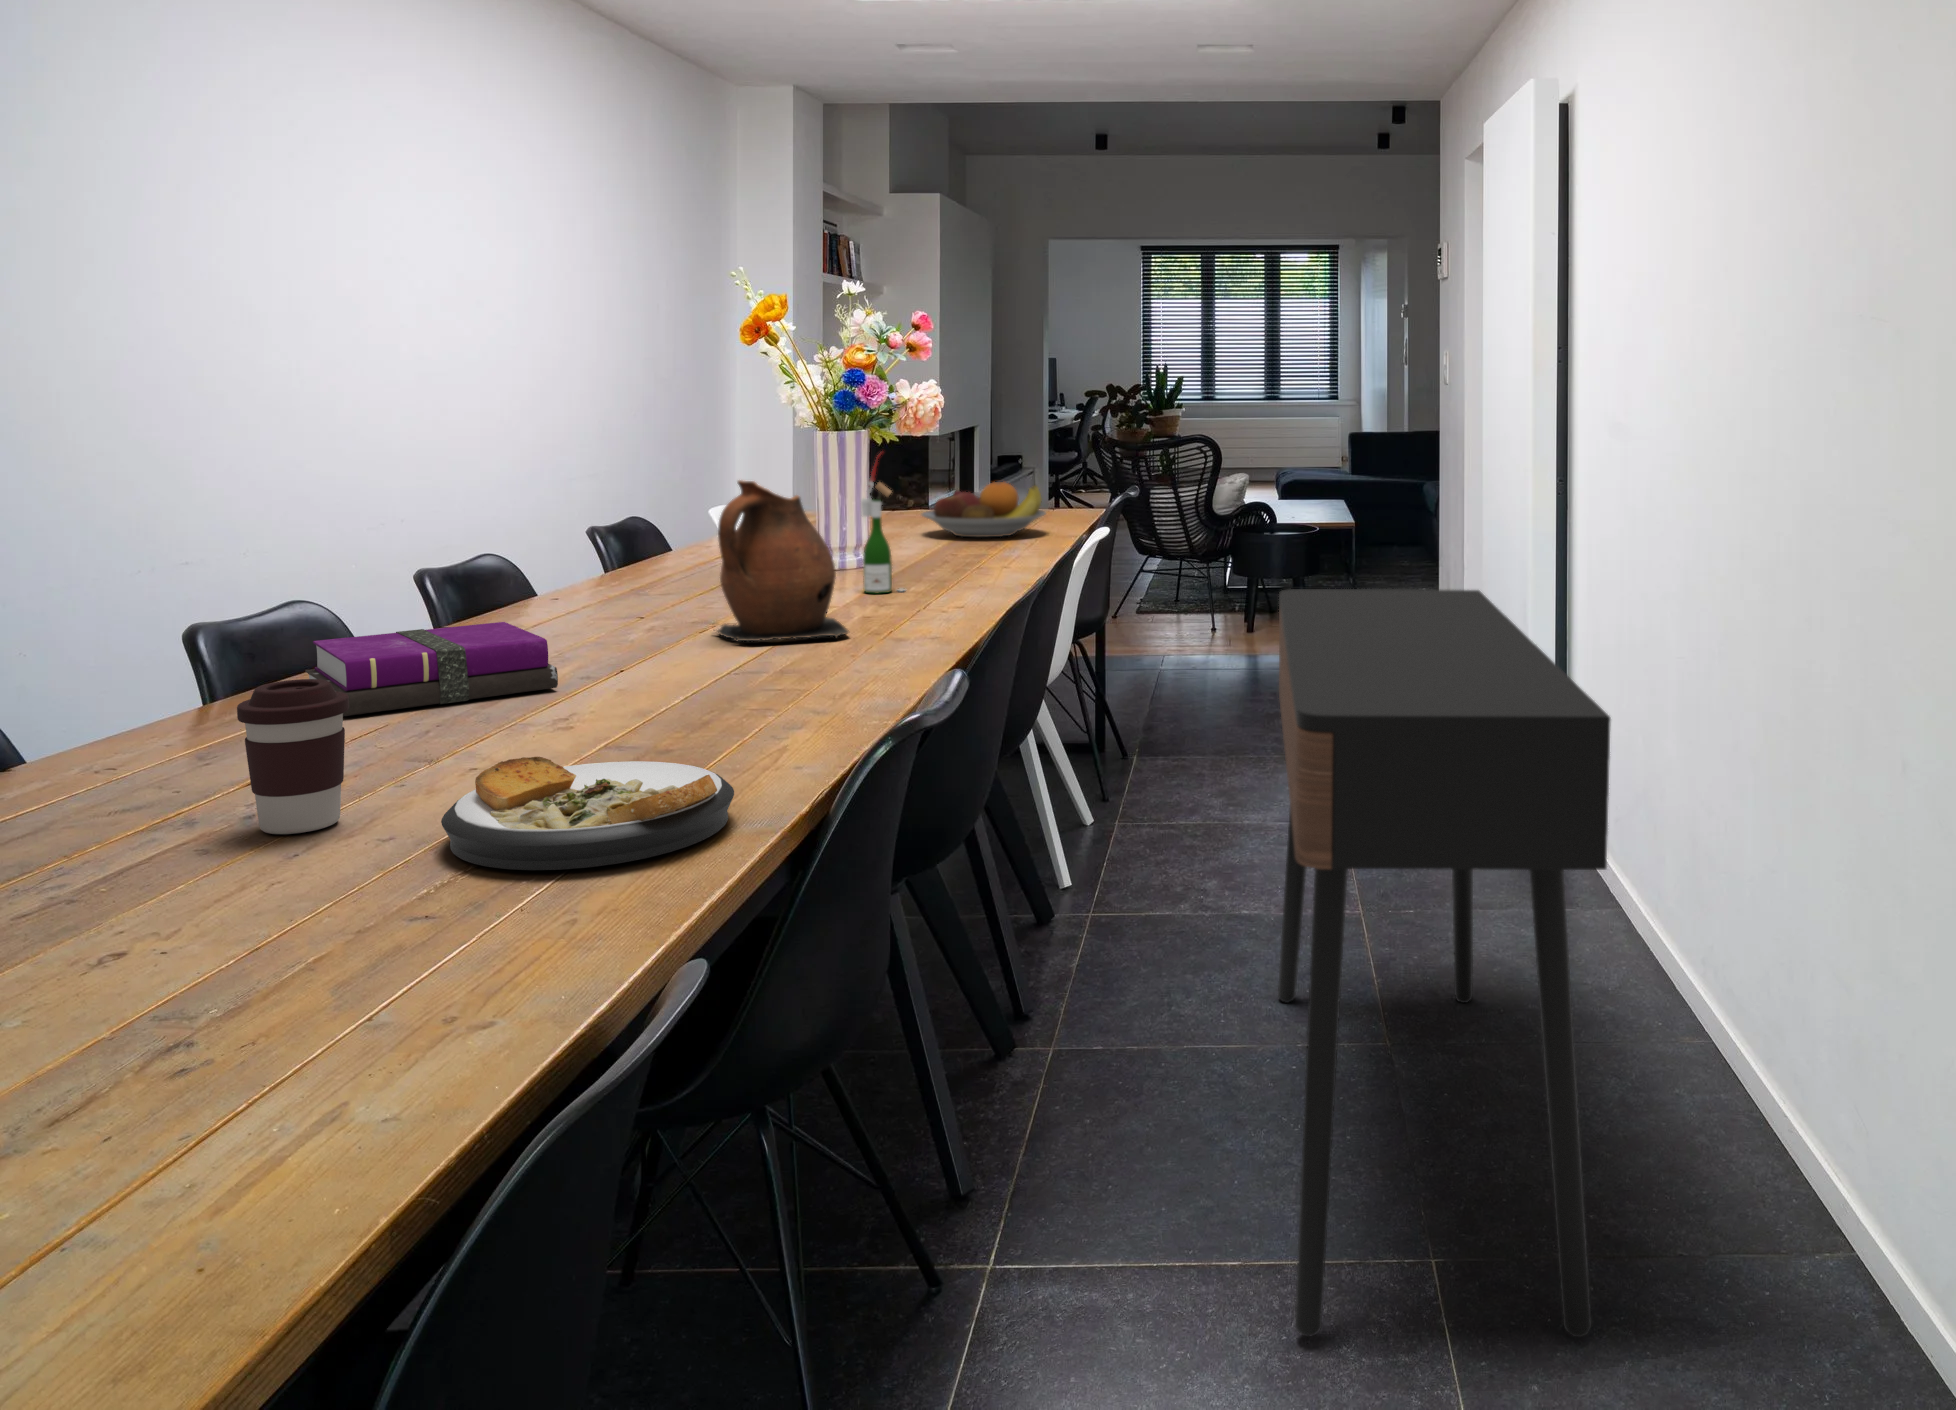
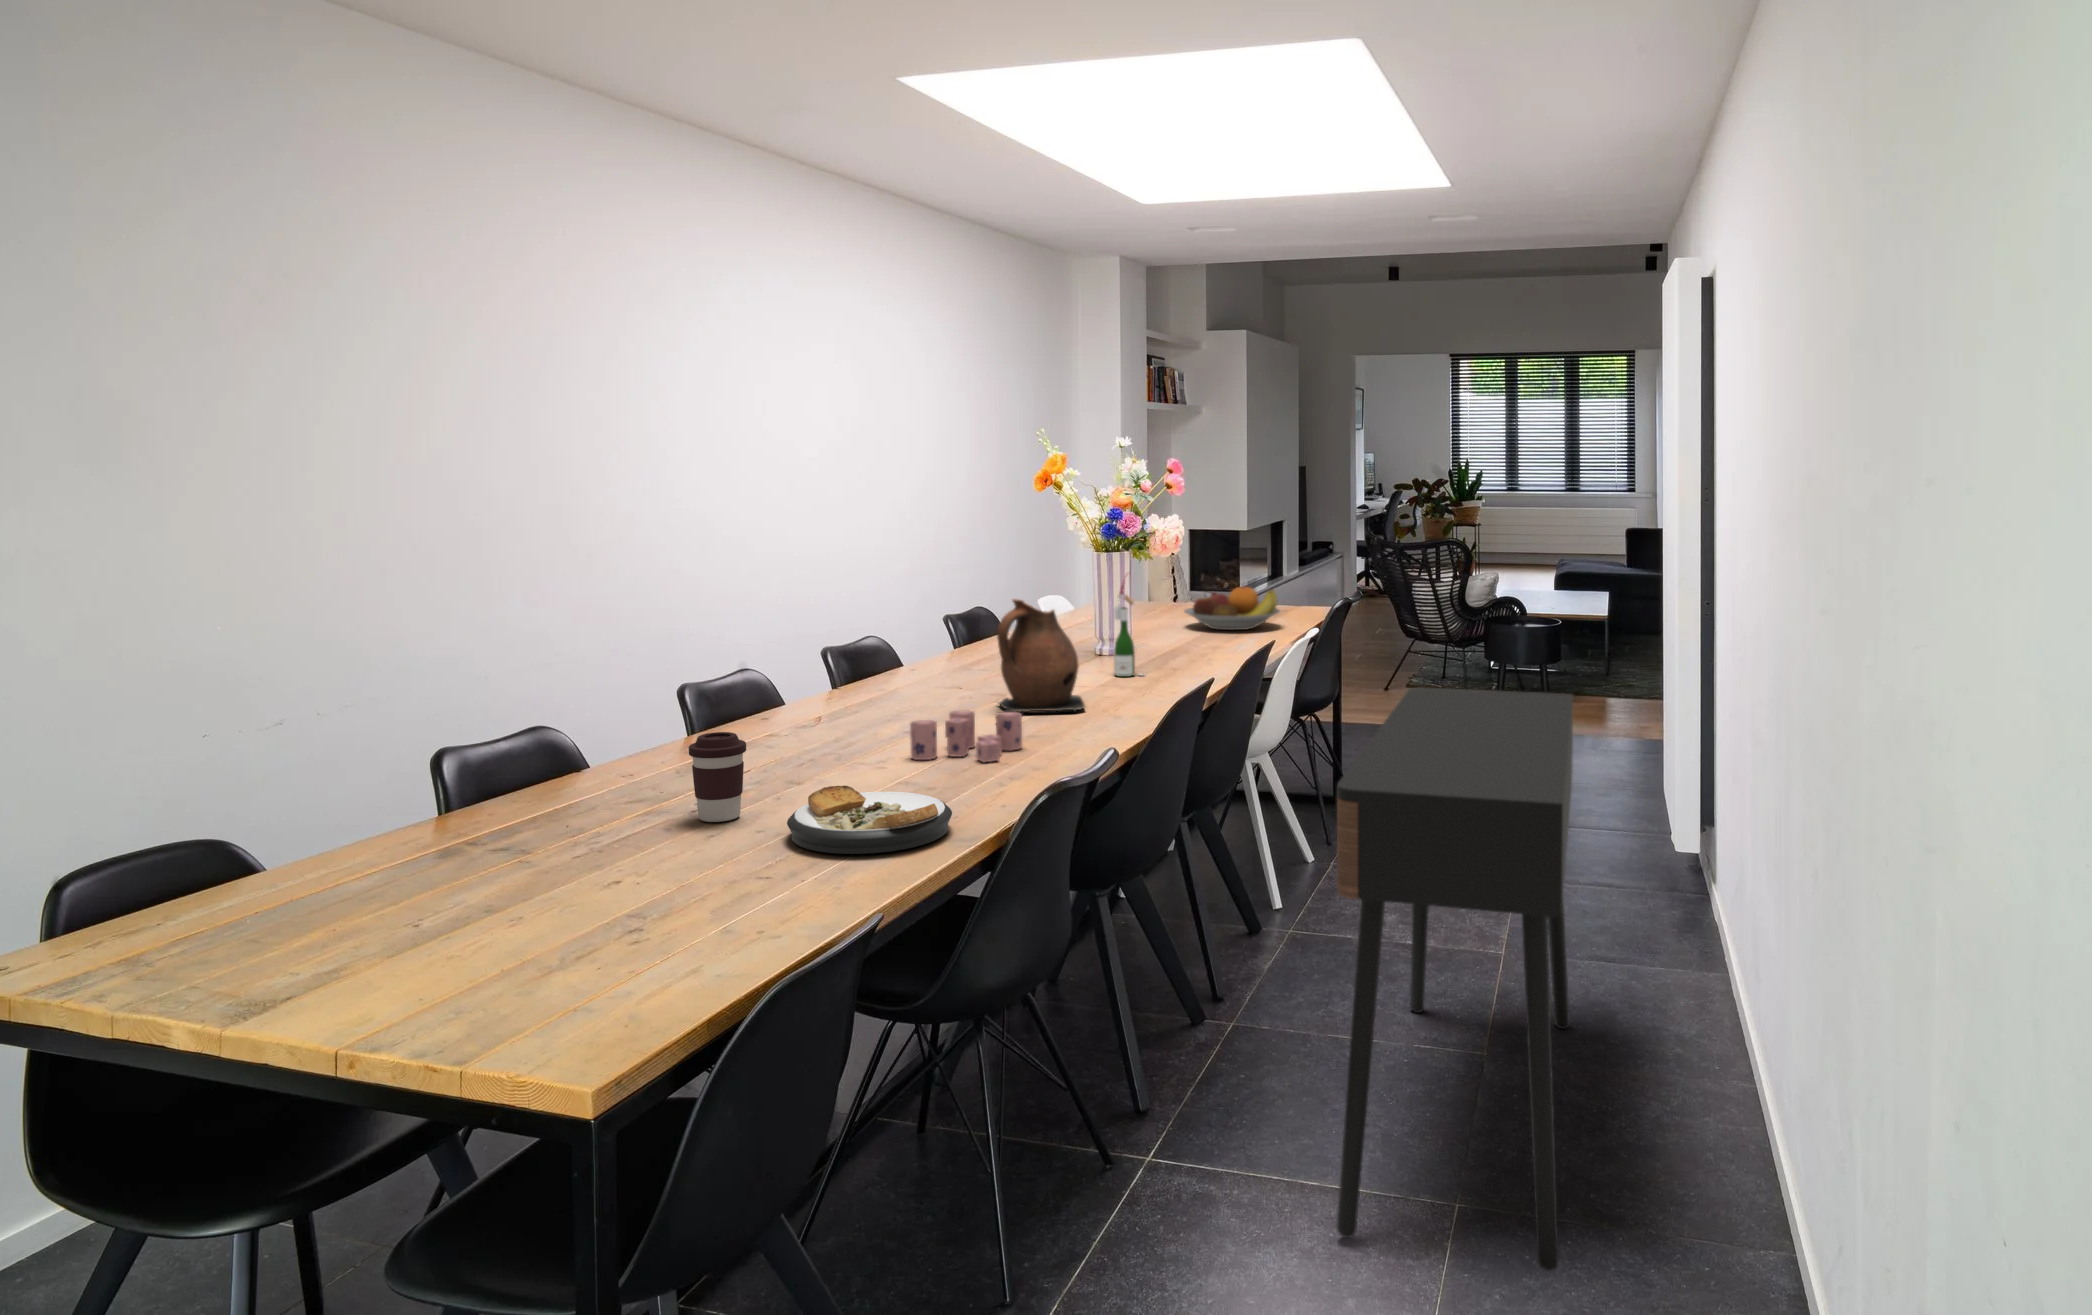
notebook: present [305,622,558,716] -> none [741,693,885,752]
candle: none [611,637,783,715] -> present [910,710,1022,762]

